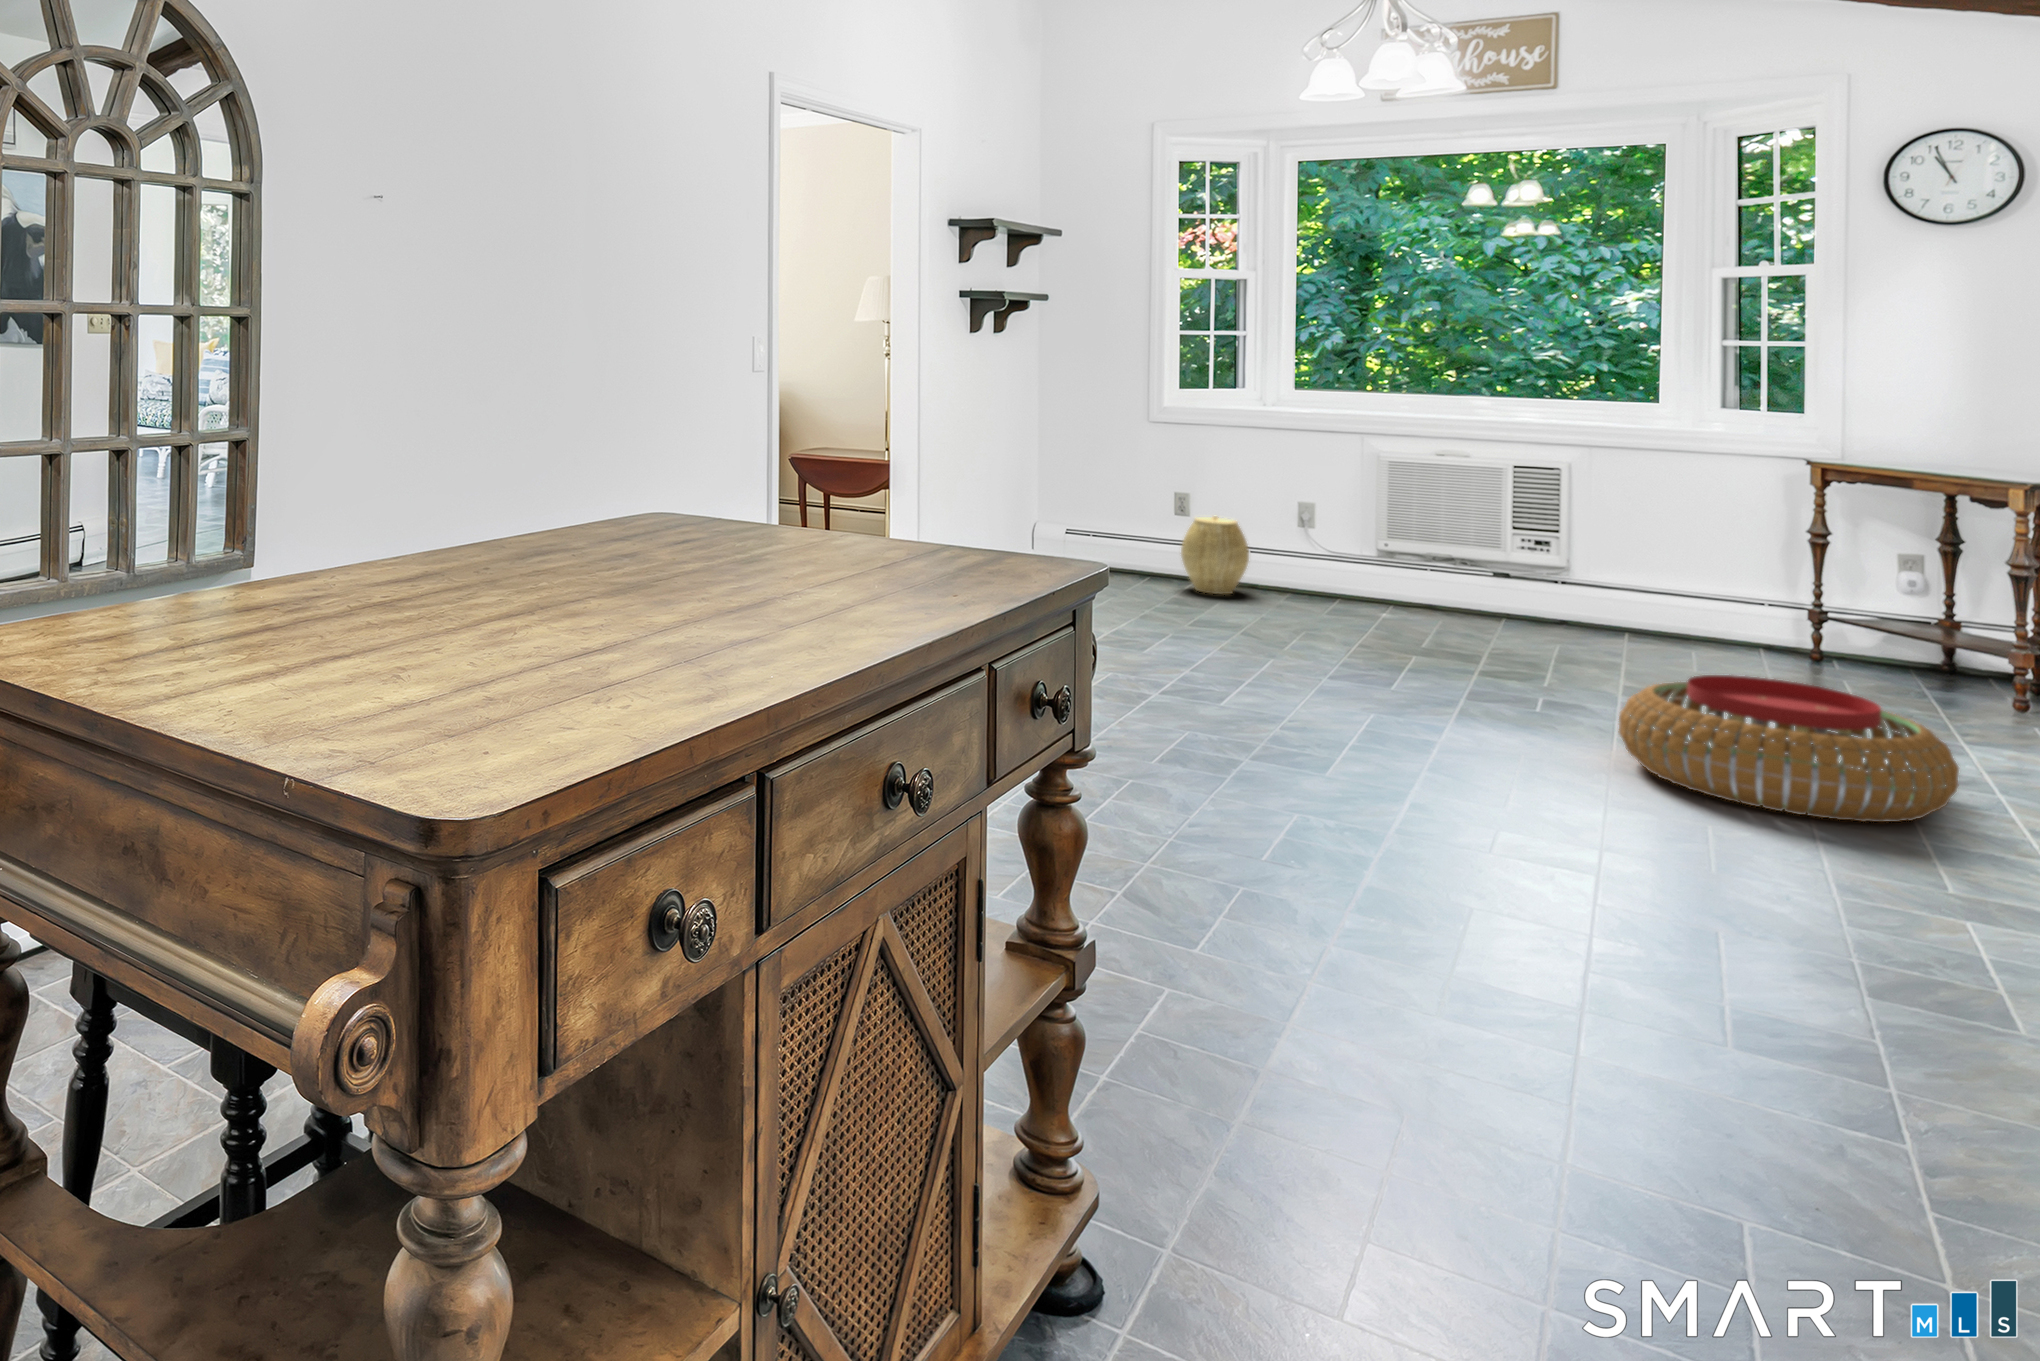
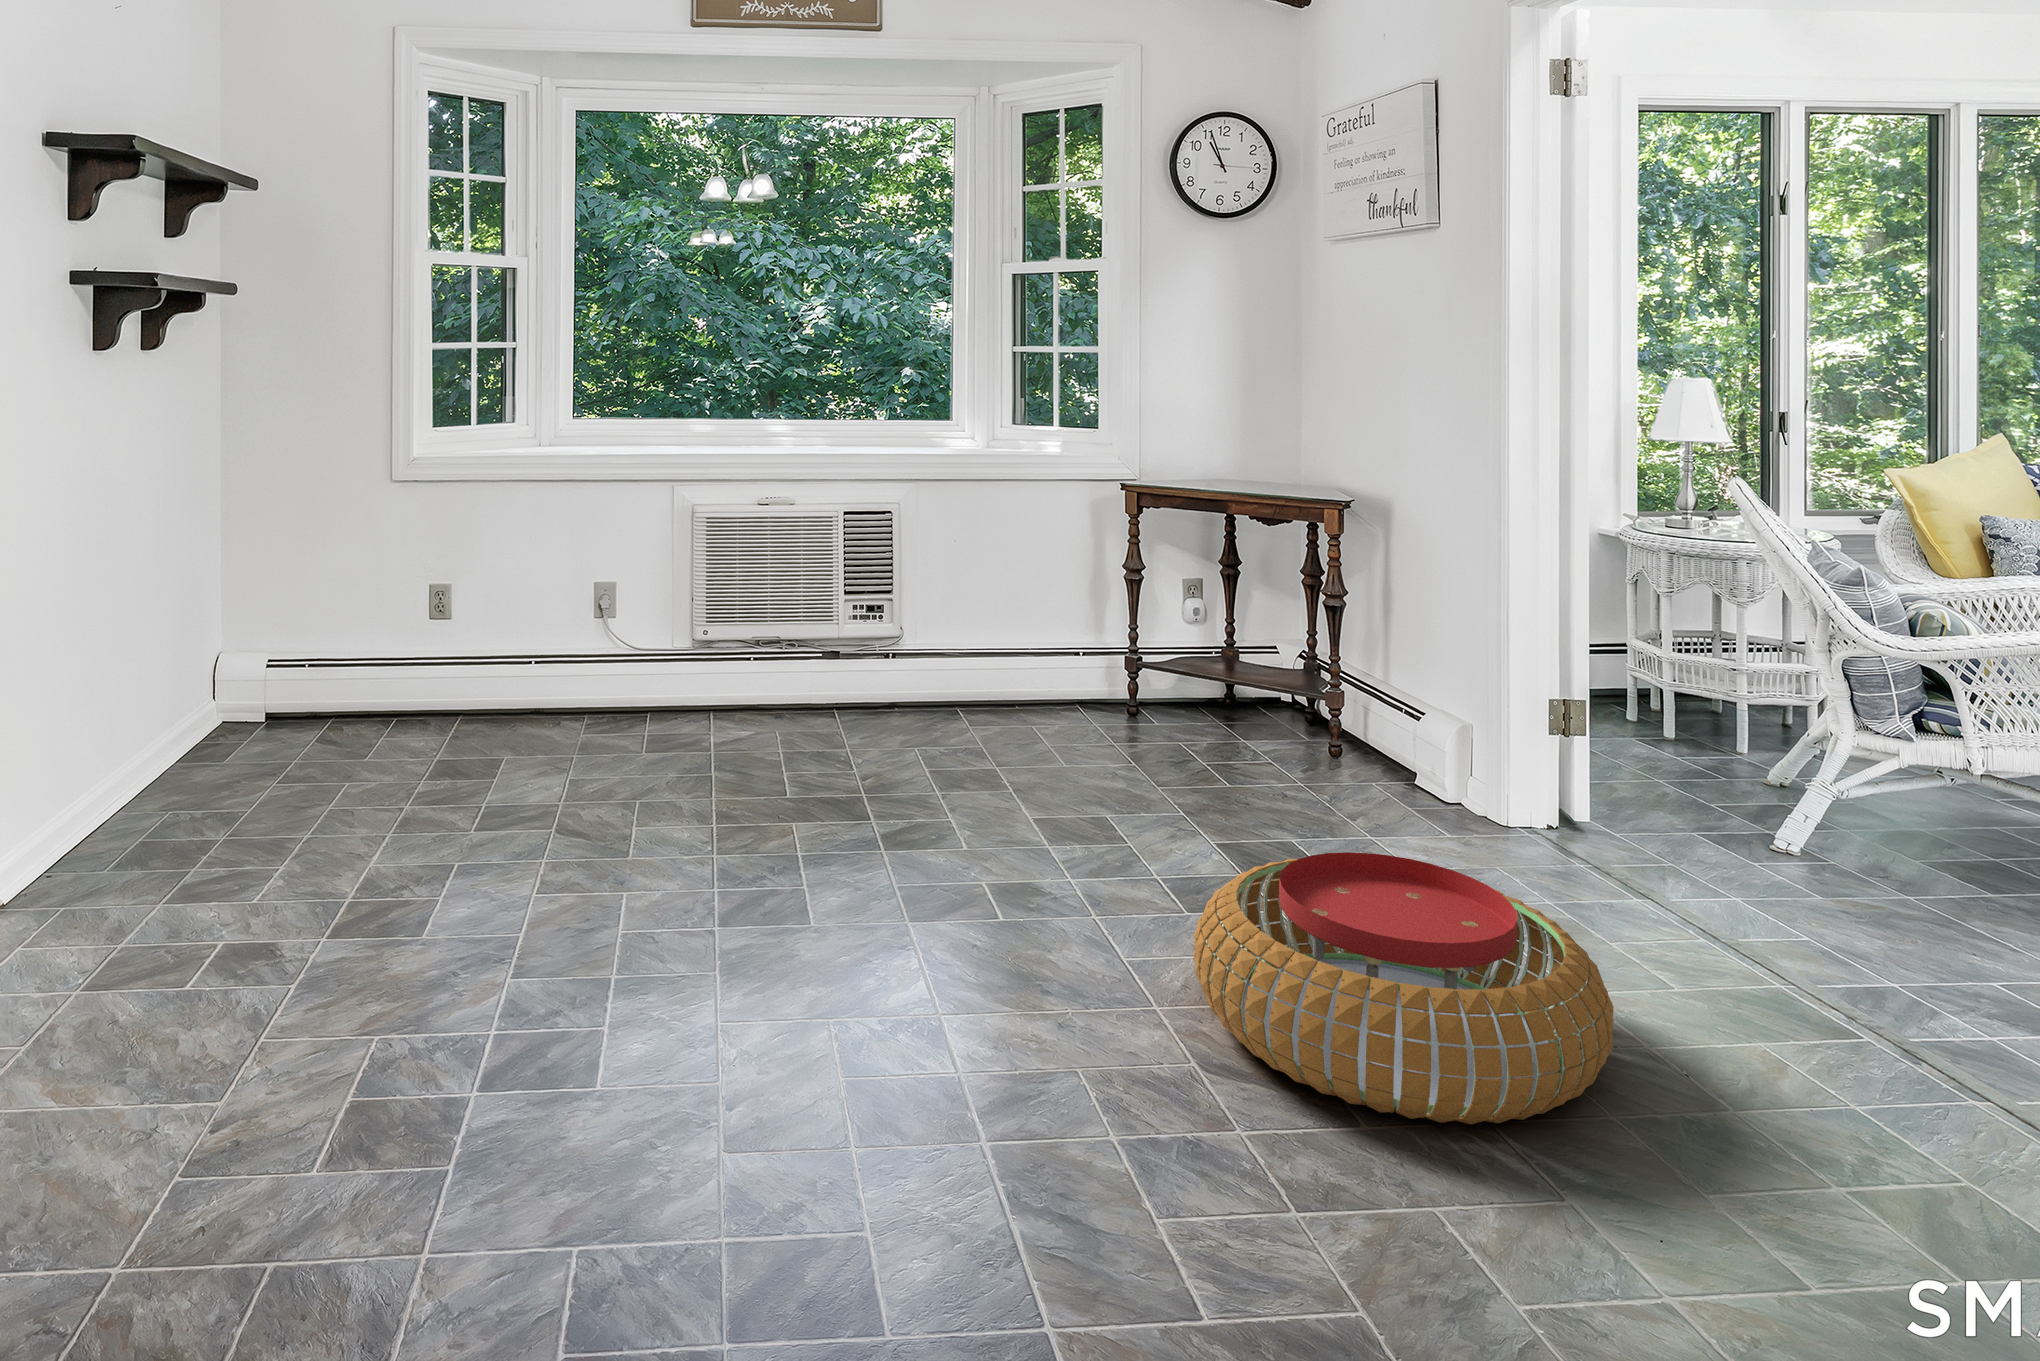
woven basket: present [1181,516,1249,594] -> none [441,612,534,730]

